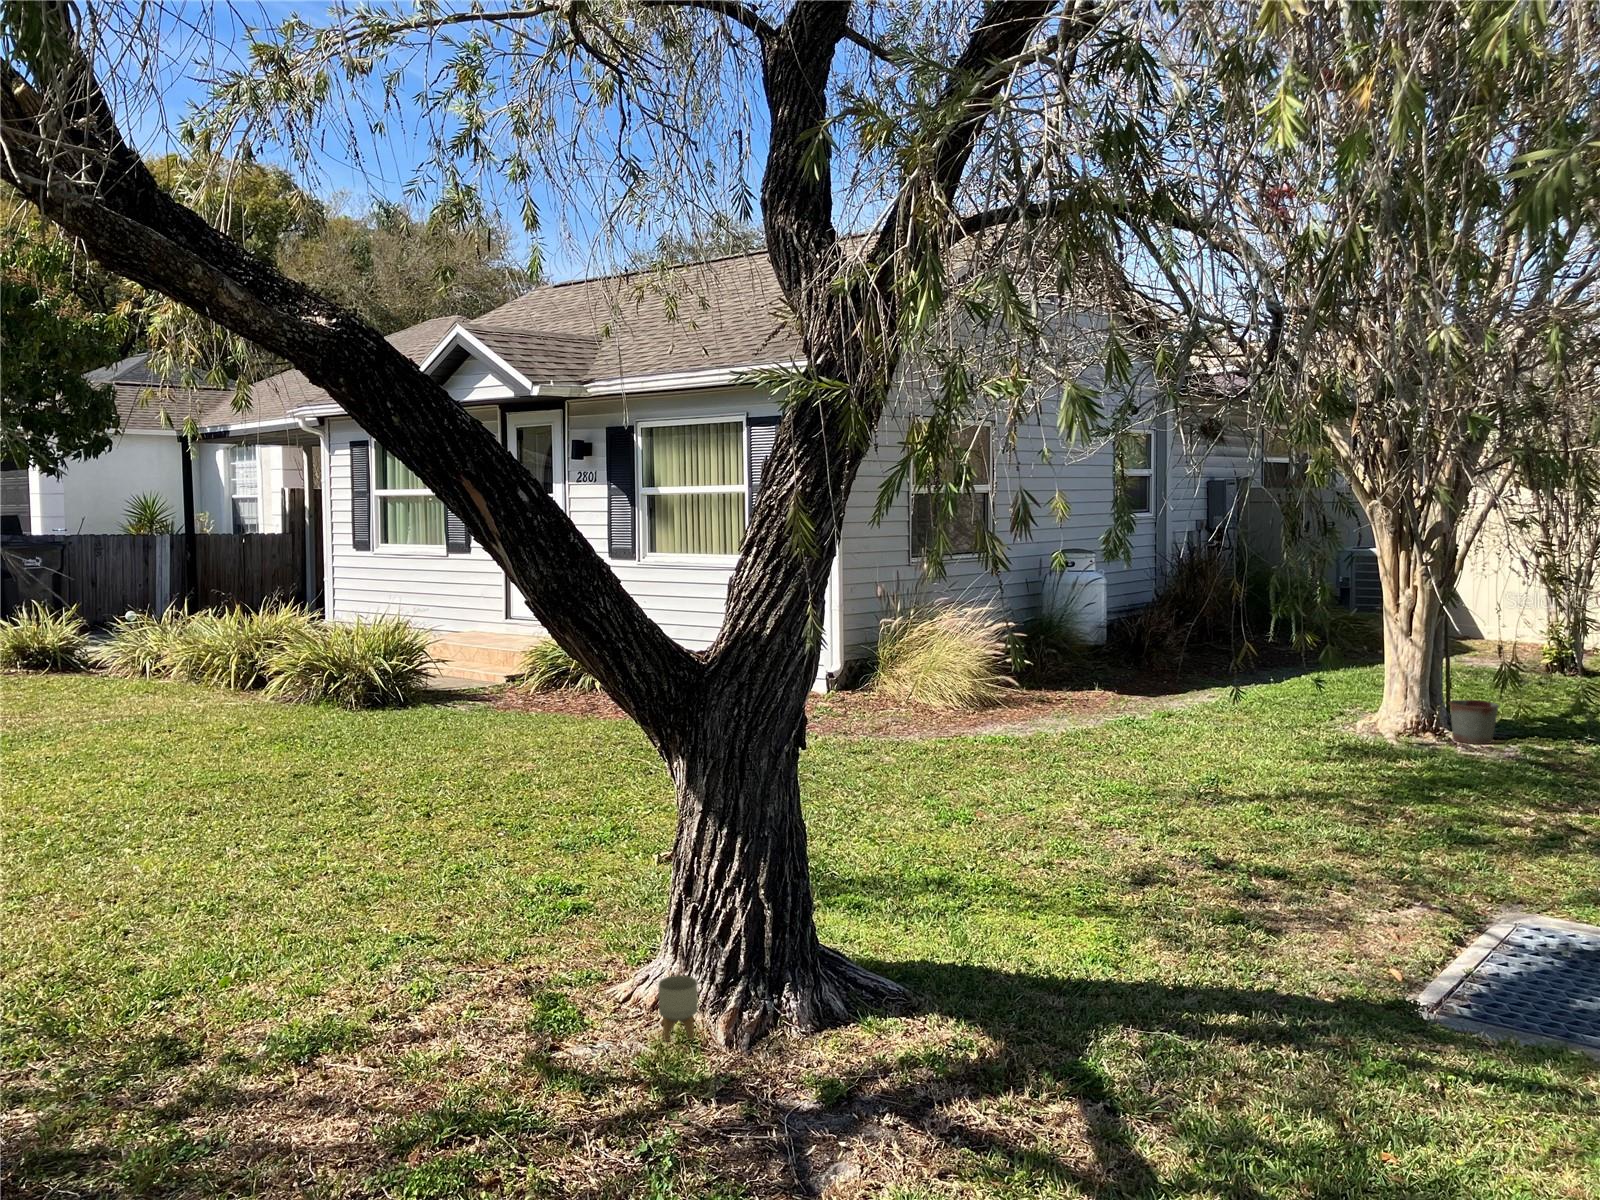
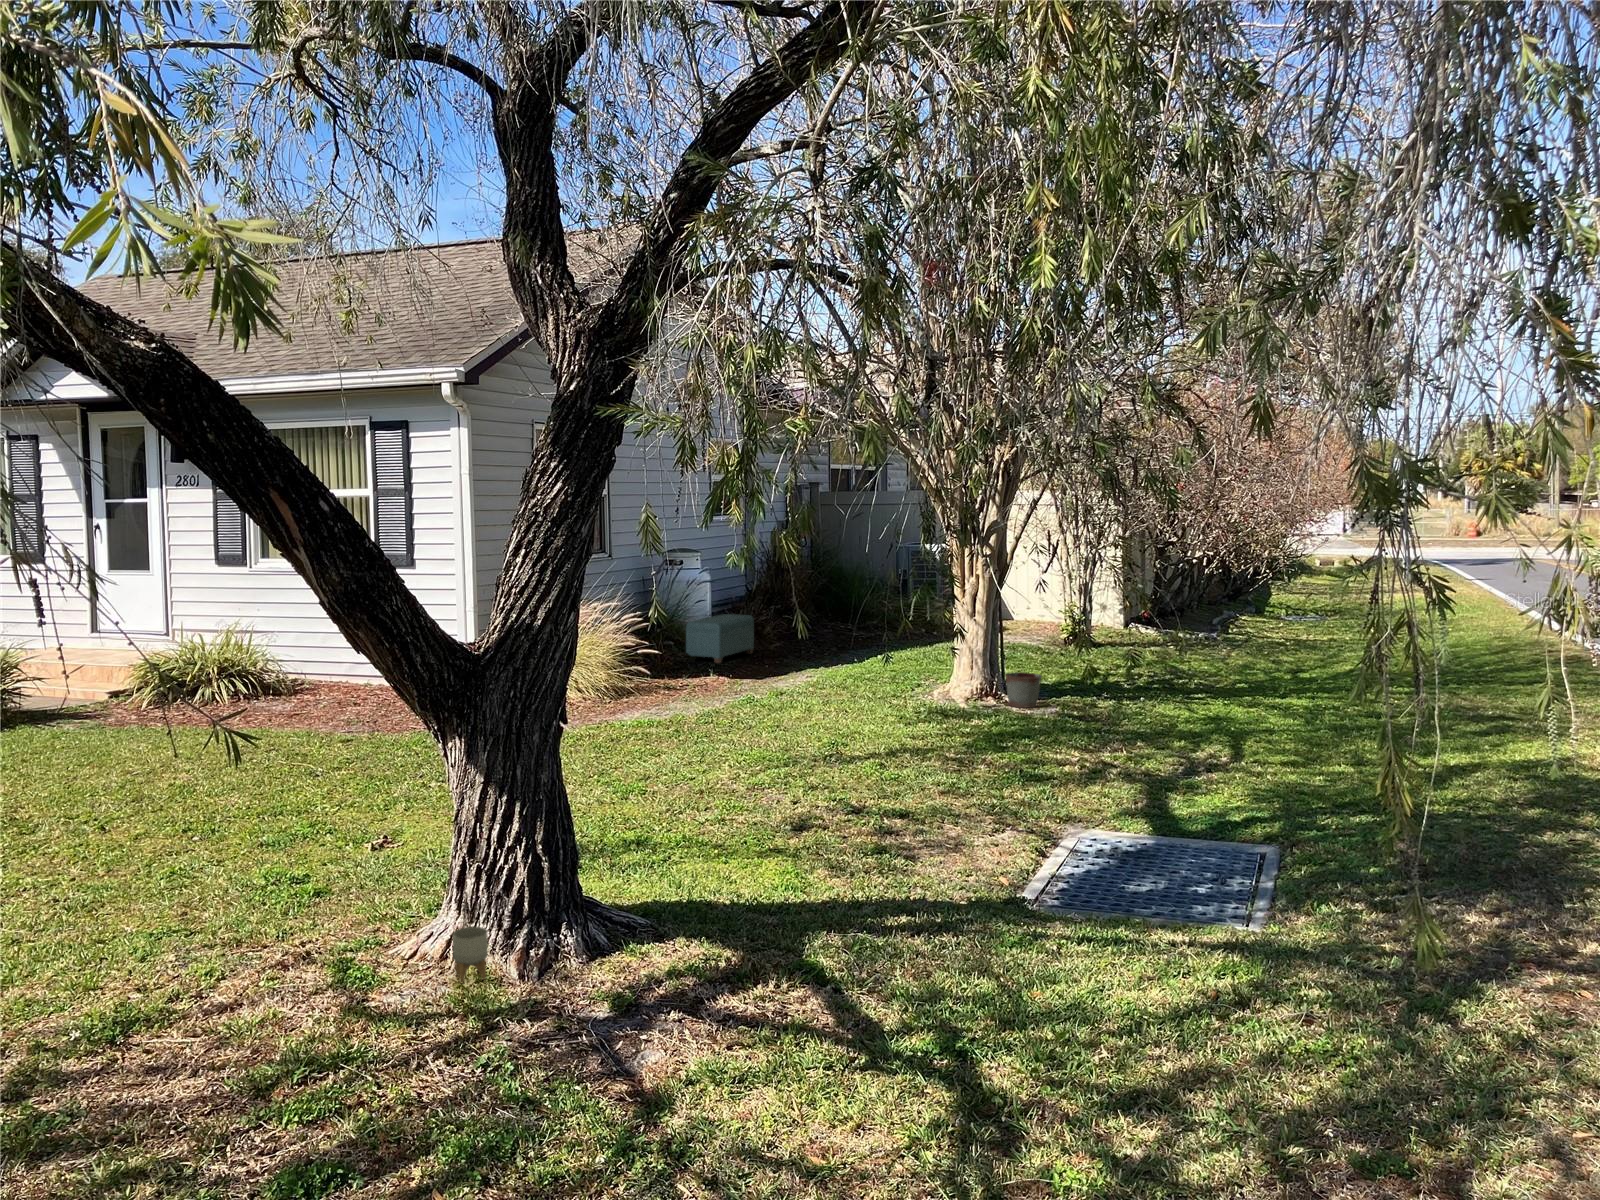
bench: none [1073,620,1153,673] -> present [686,614,754,663]

